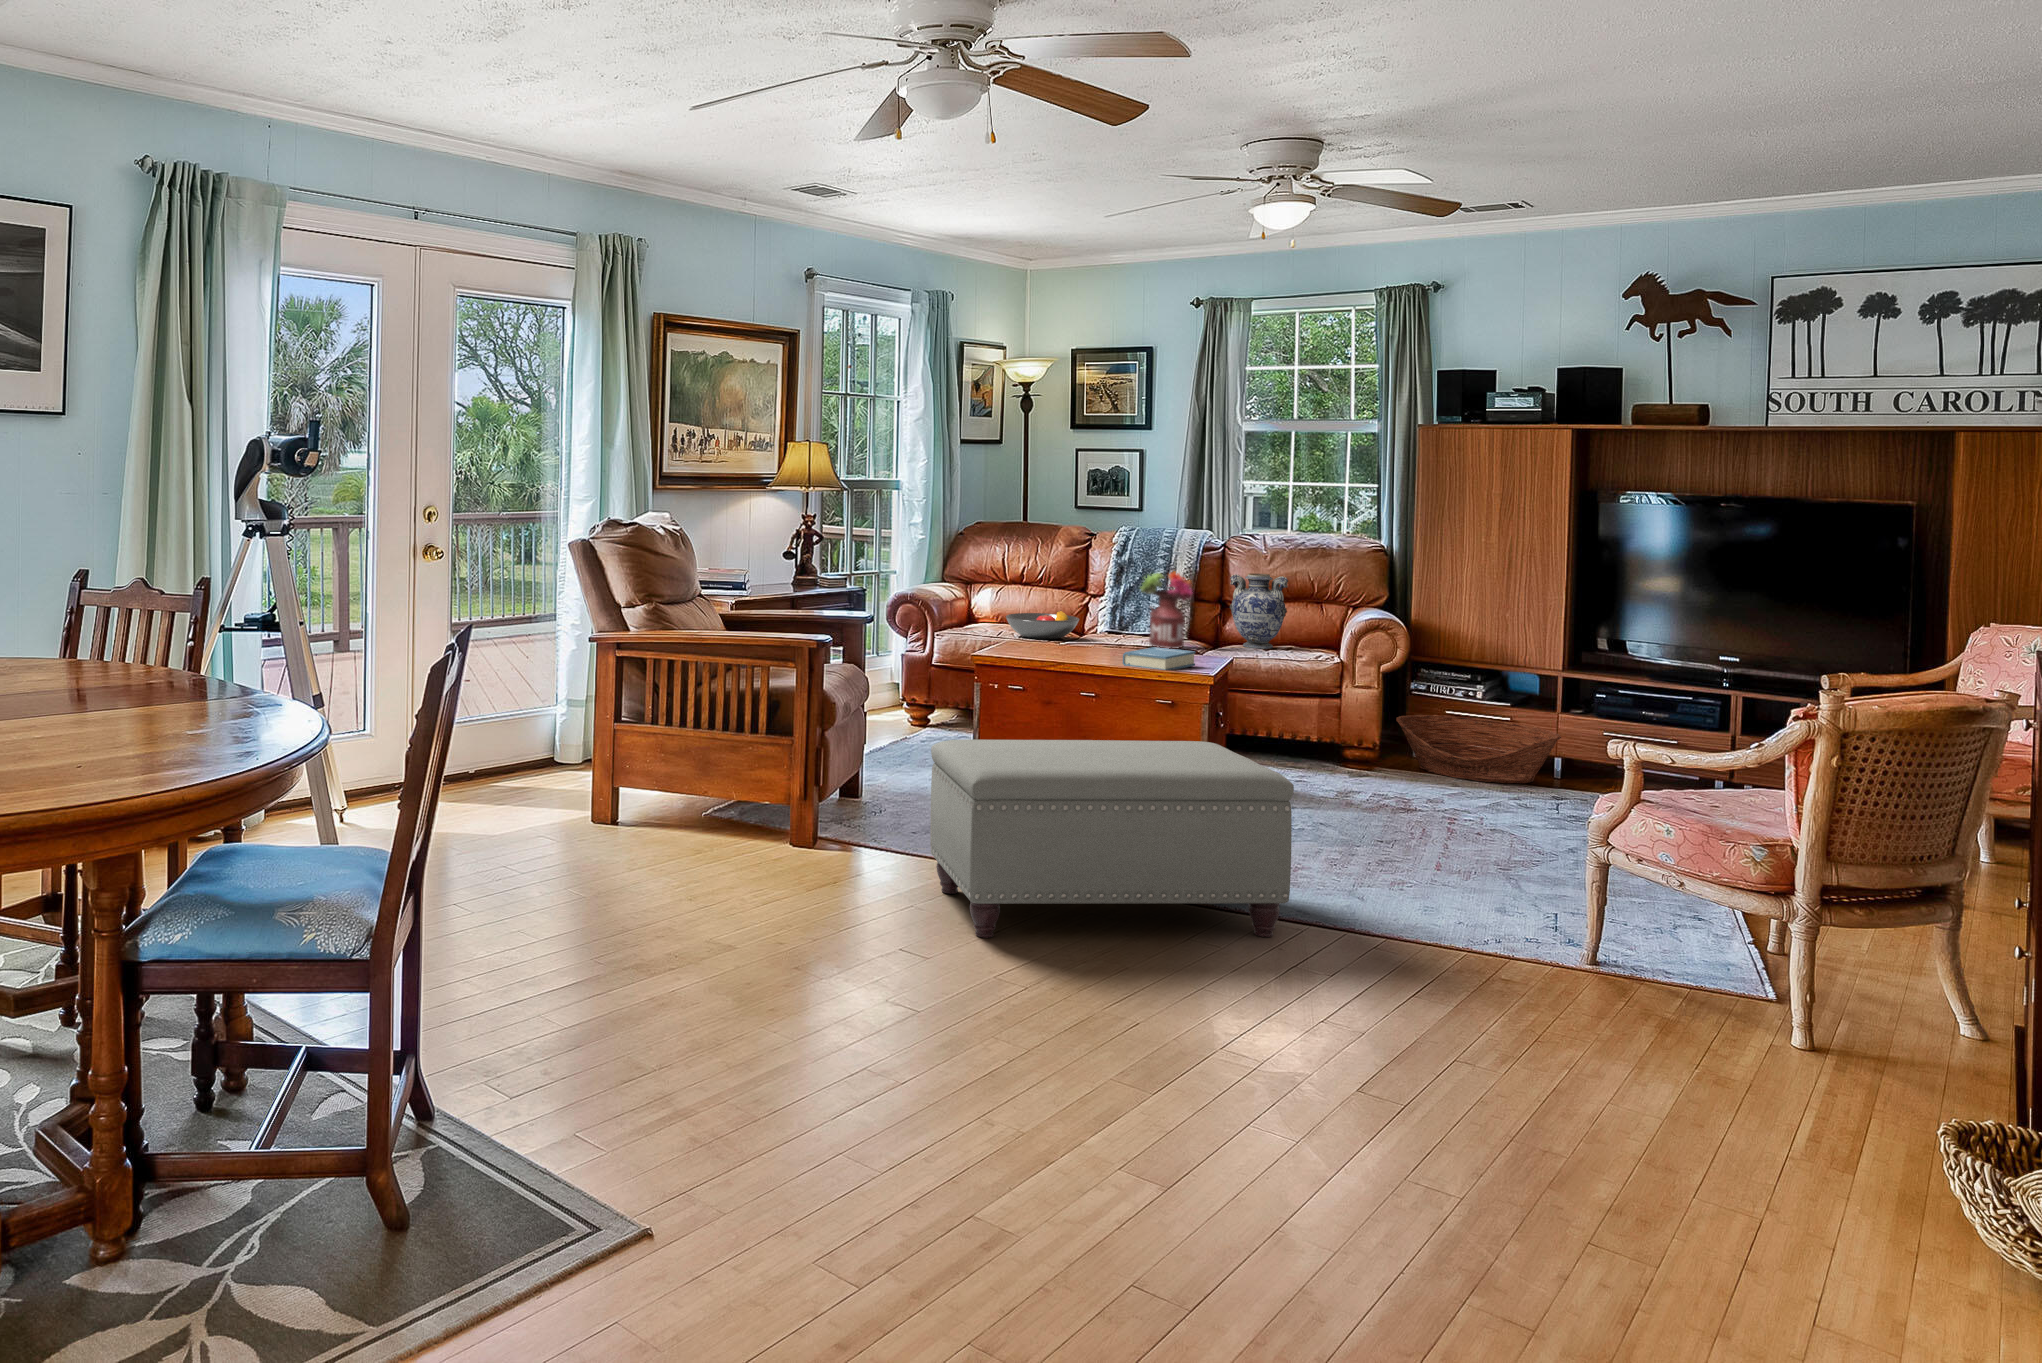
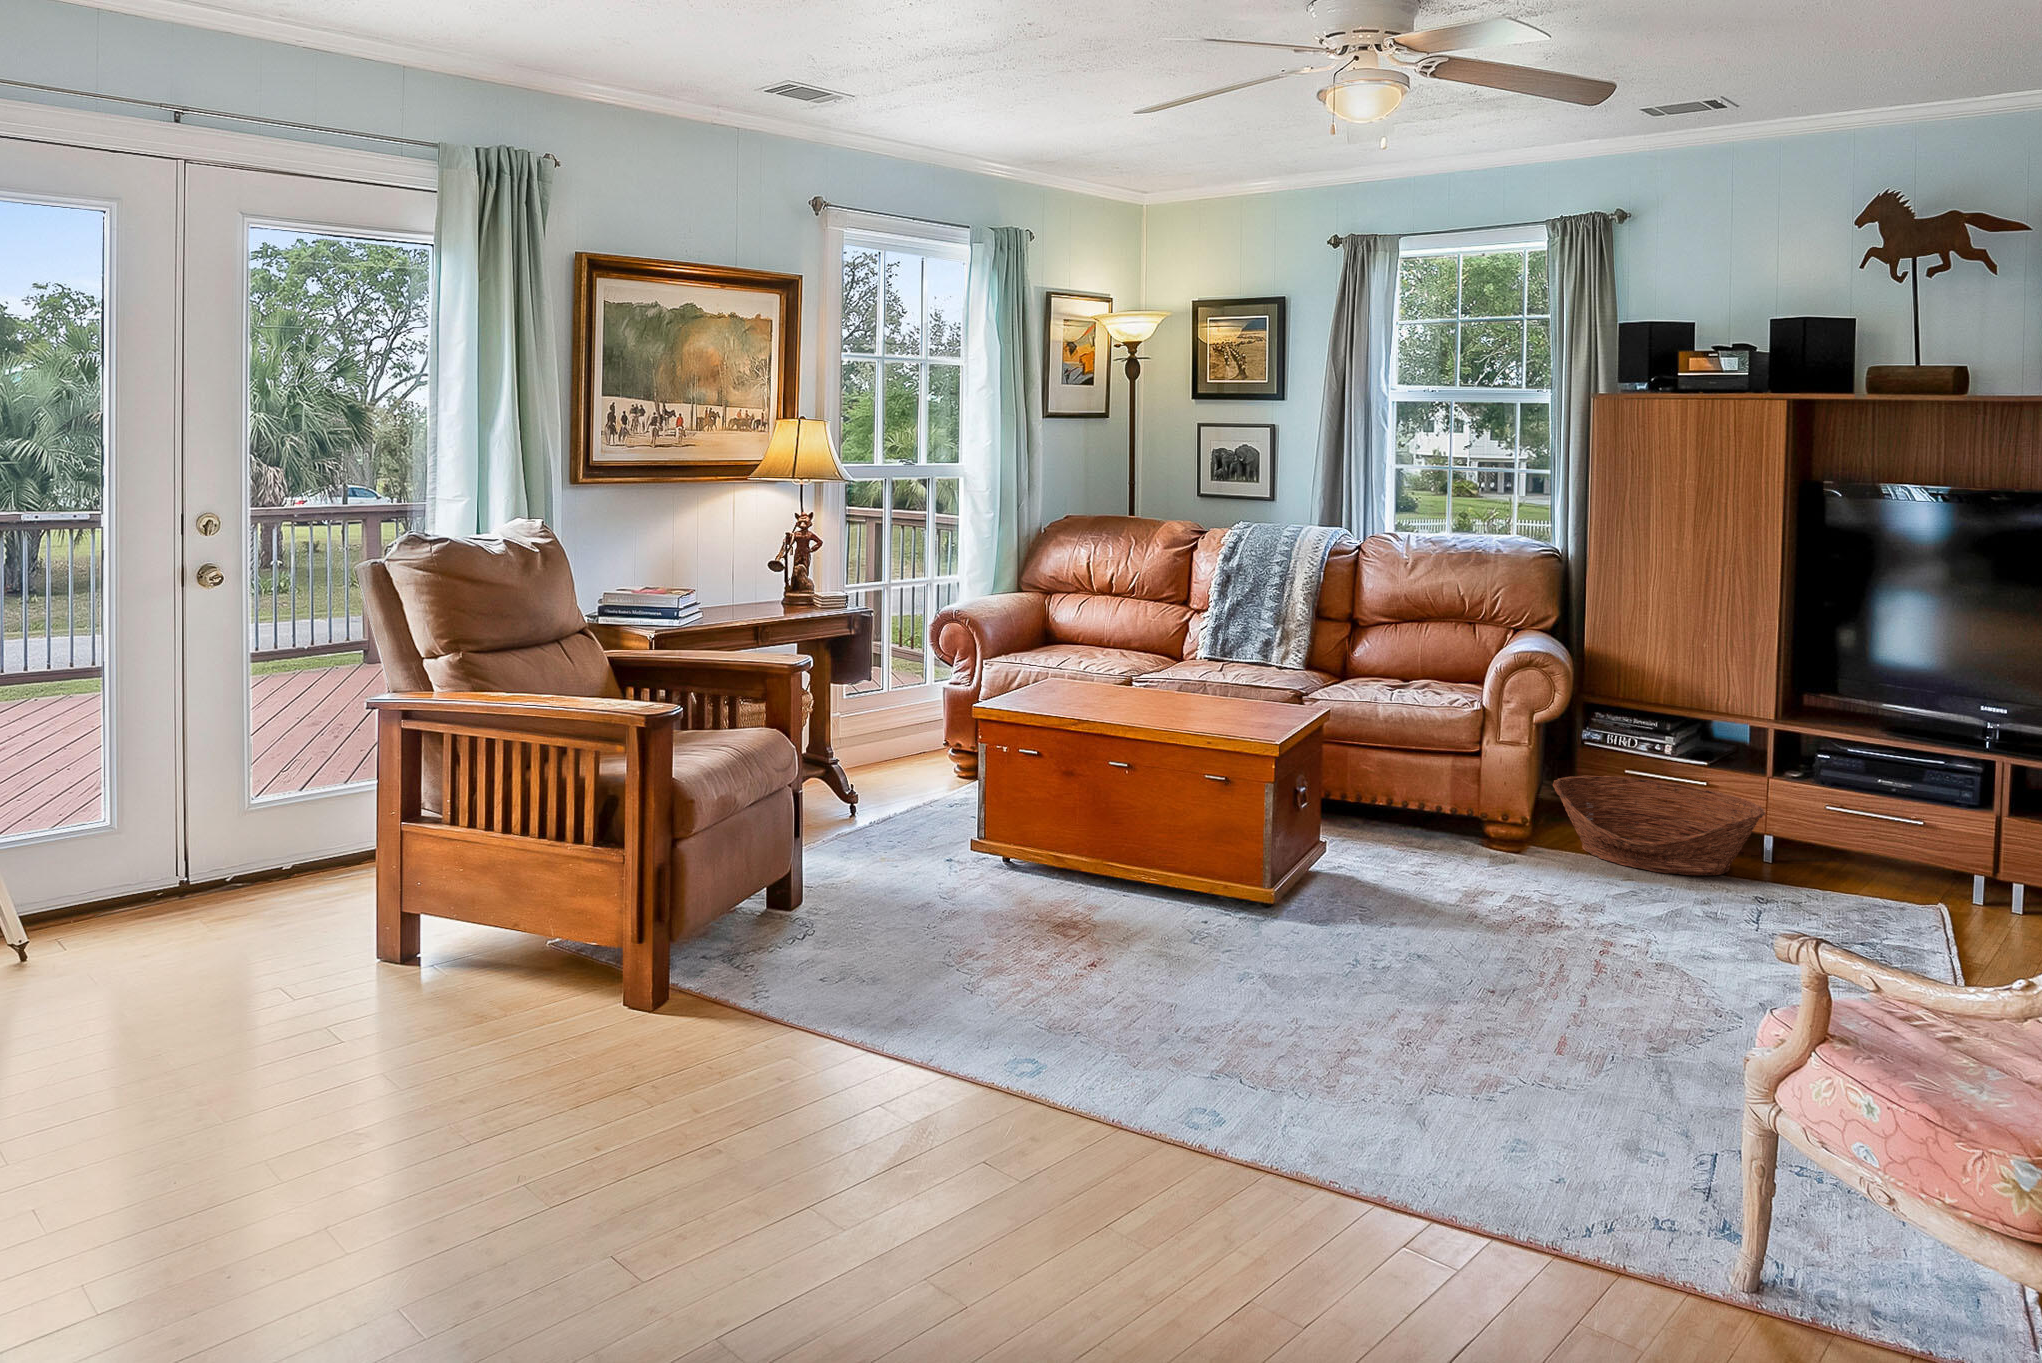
flower arrangement: present [1141,572,1193,649] -> none [1232,585,1301,687]
vase: present [1230,573,1288,649] -> none [1357,586,1428,684]
fruit bowl: present [1006,611,1079,639] -> none [1068,634,1162,672]
hardback book: present [1123,647,1195,670] -> none [1160,697,1263,736]
ottoman: present [930,740,1294,938] -> none [722,884,1264,1241]

